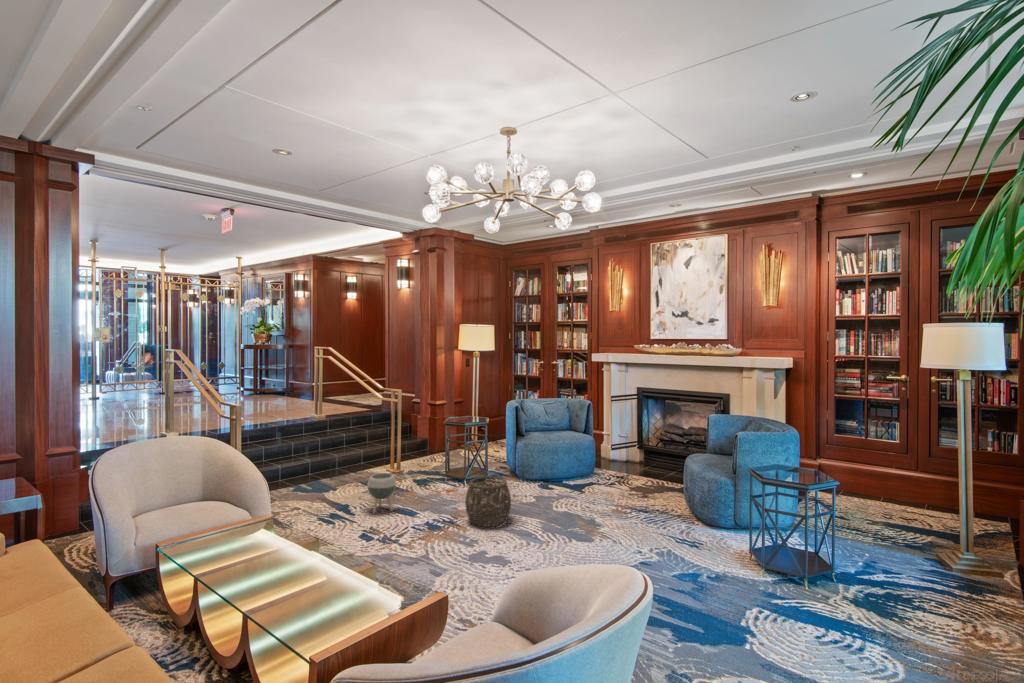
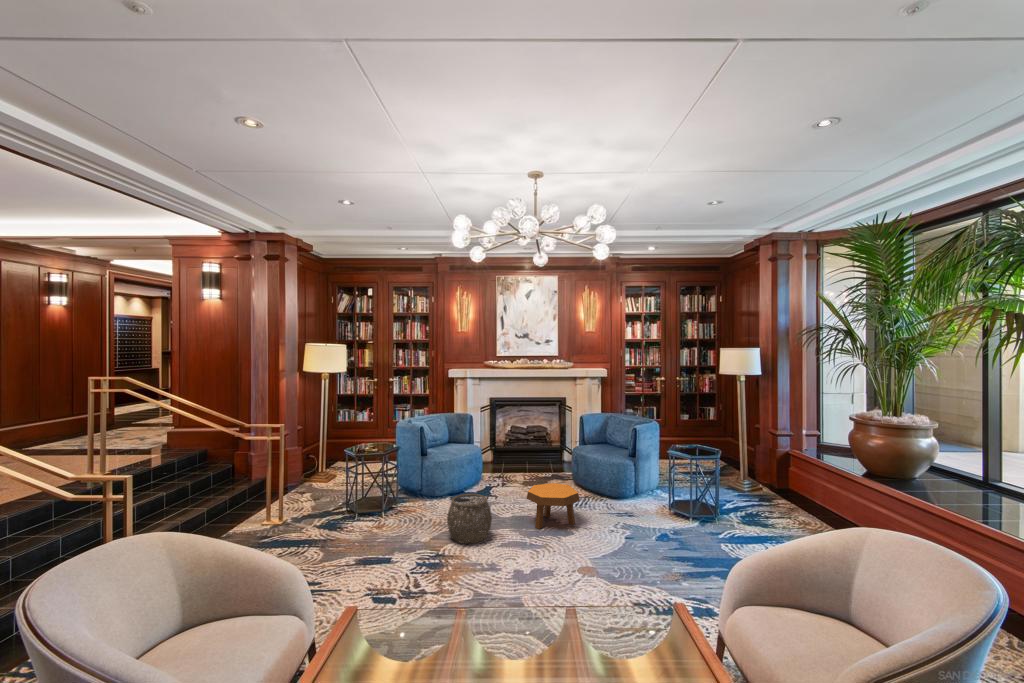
planter: present [367,473,396,514] -> none [335,516,368,566]
footstool: none [560,485,621,541] -> present [527,483,580,529]

